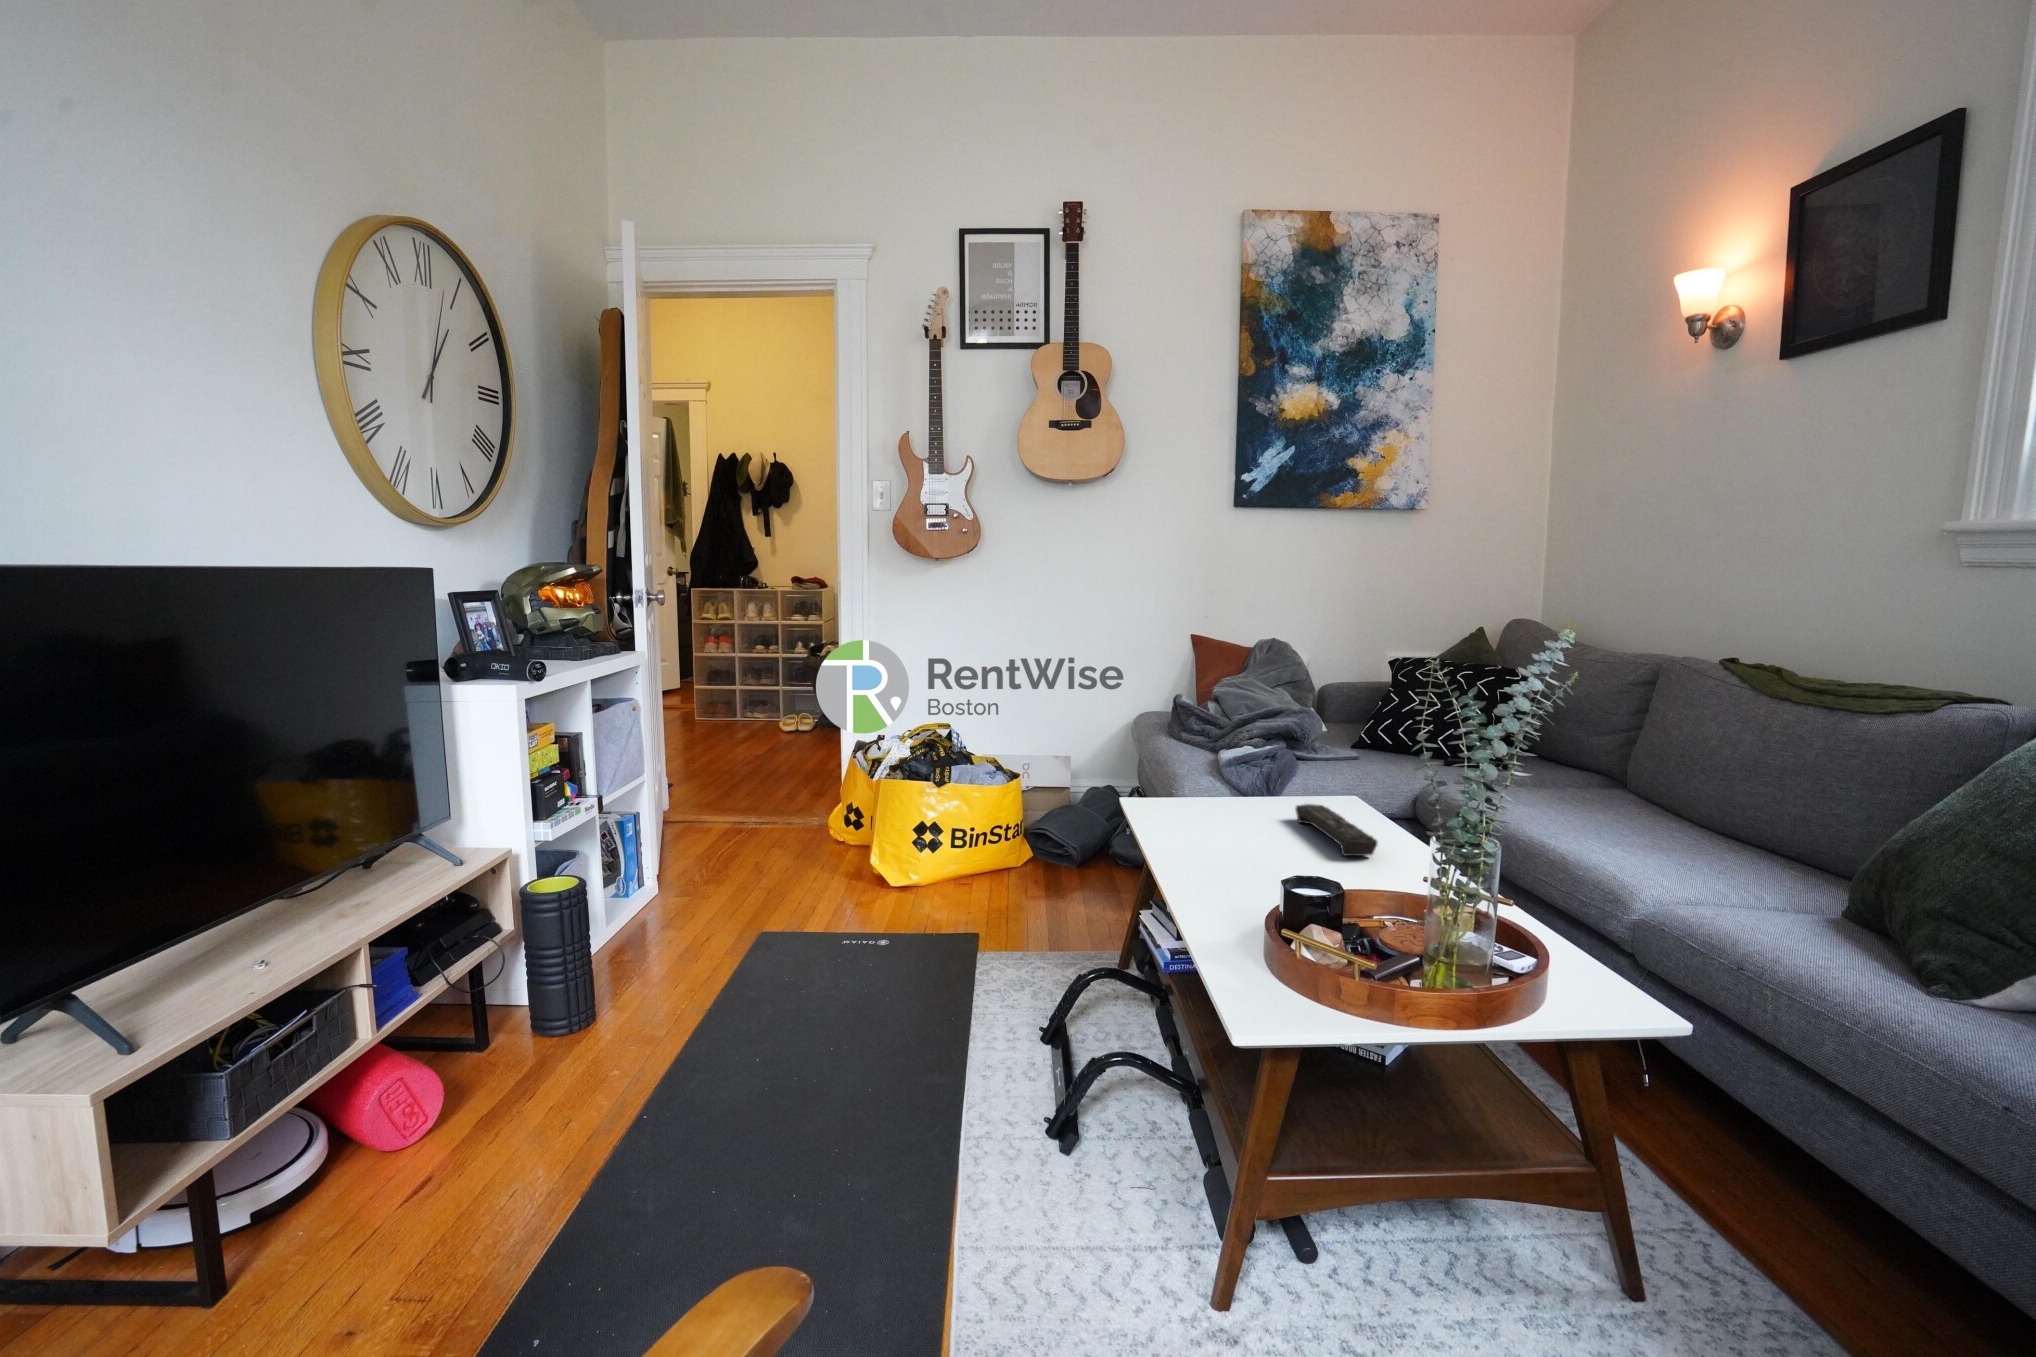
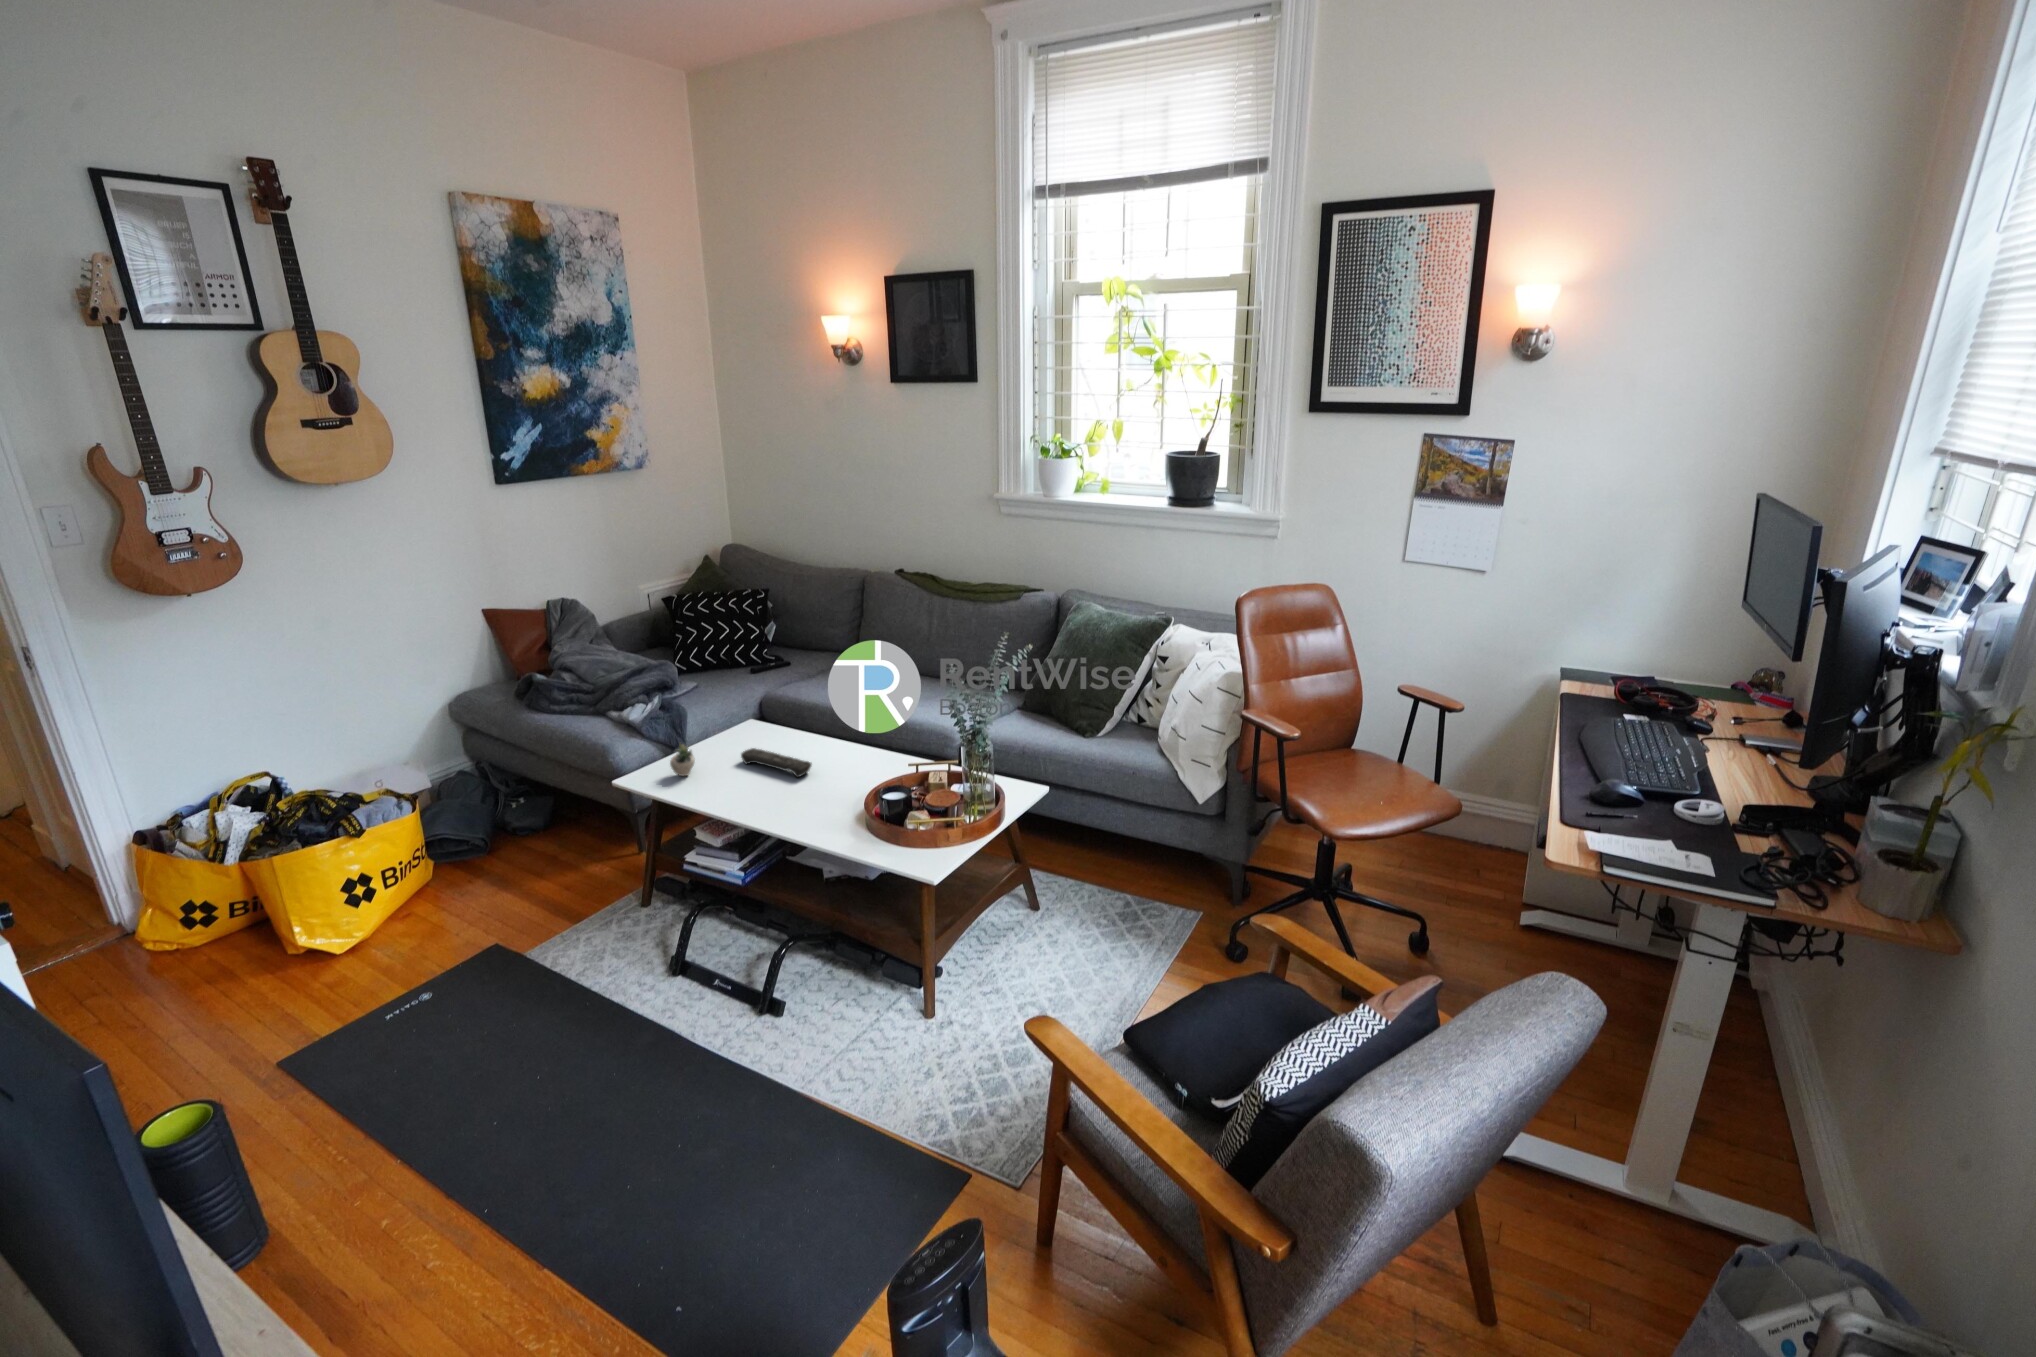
succulent plant: none [1191,759,1262,810] -> present [670,744,695,776]

